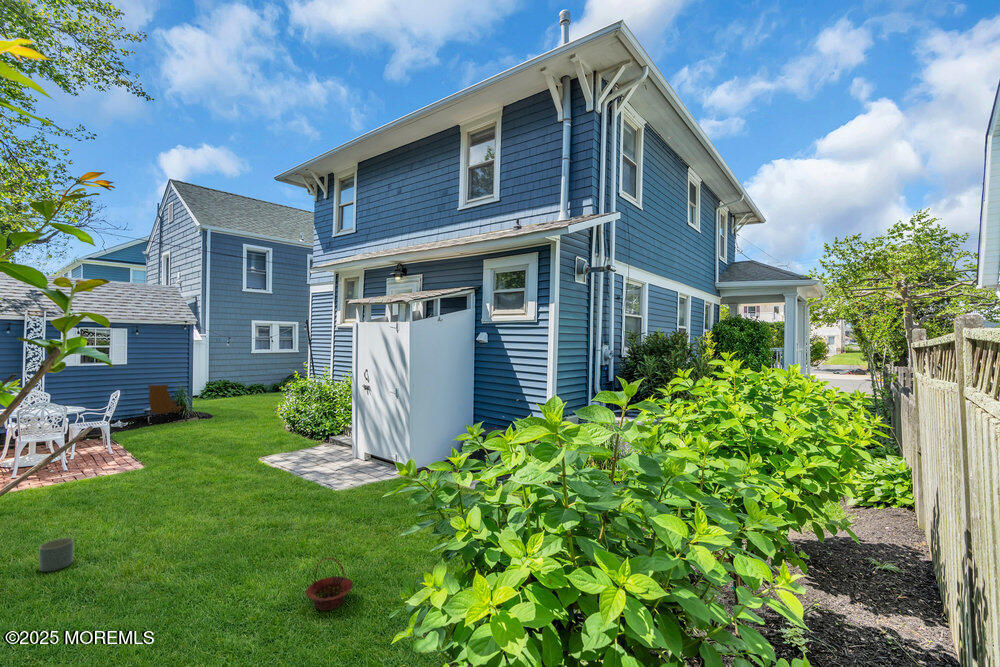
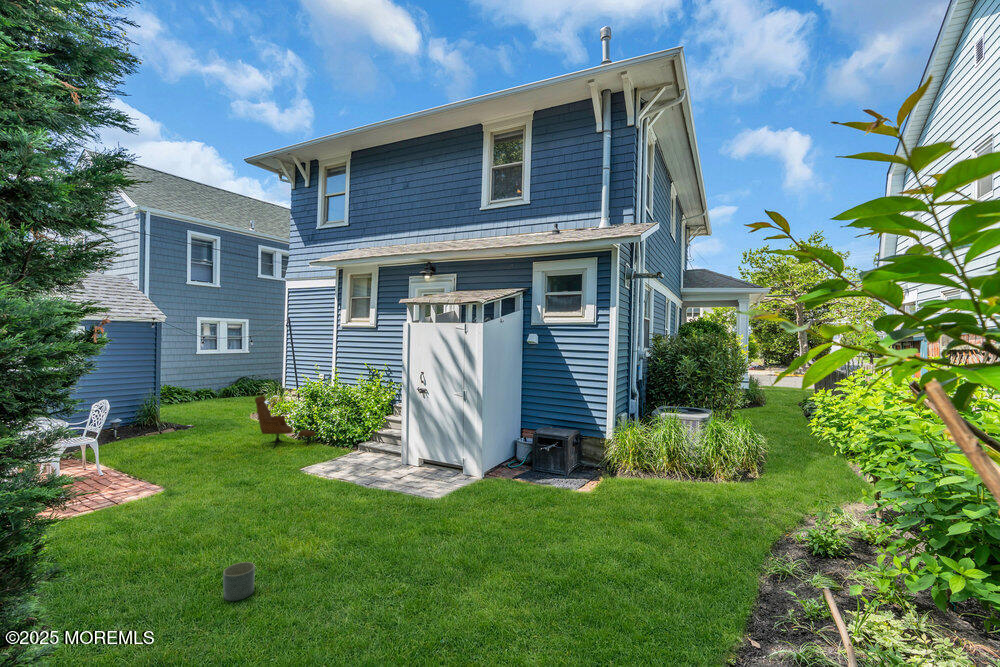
lounge chair: present [148,385,183,421] -> present [255,396,316,447]
basket: present [306,557,353,610] -> none [546,551,589,600]

